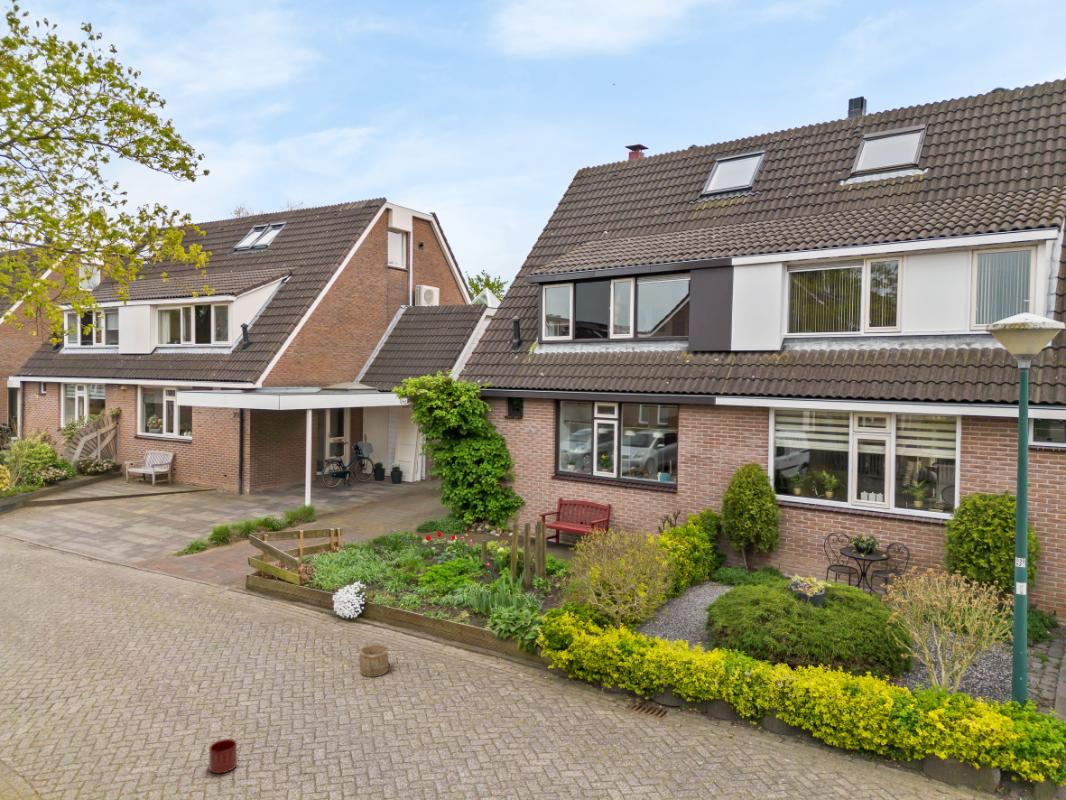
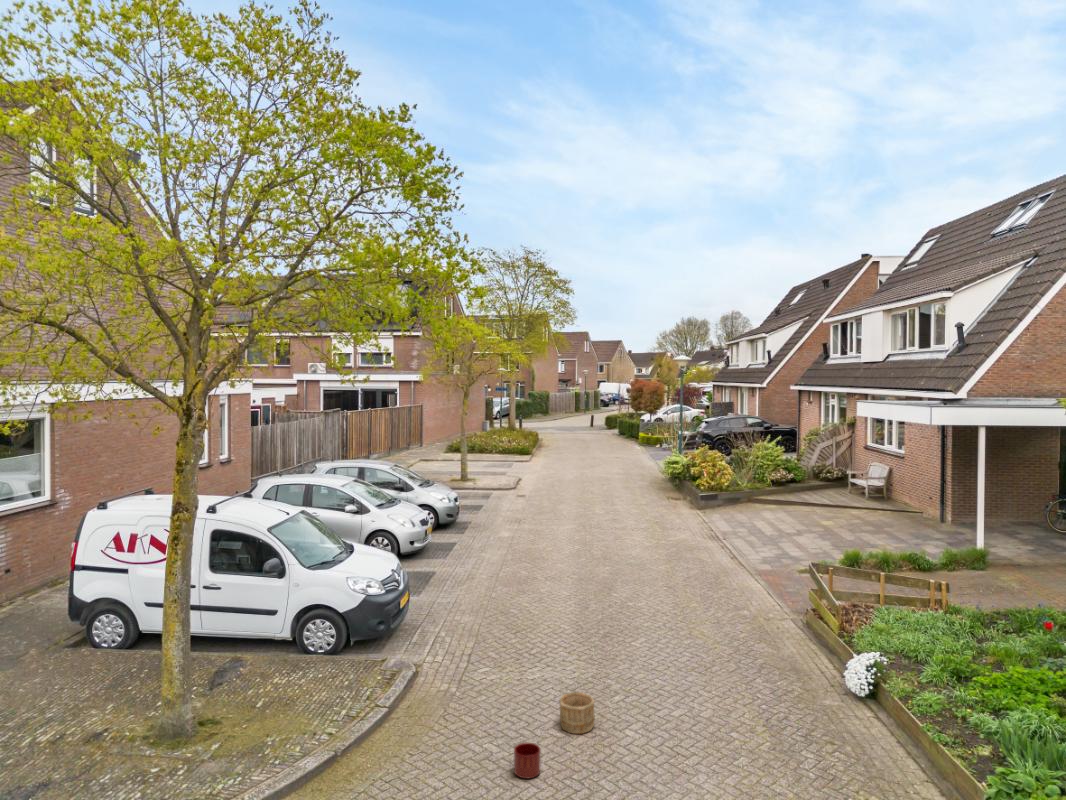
wooden bucket: present [359,644,389,677] -> present [559,692,595,734]

